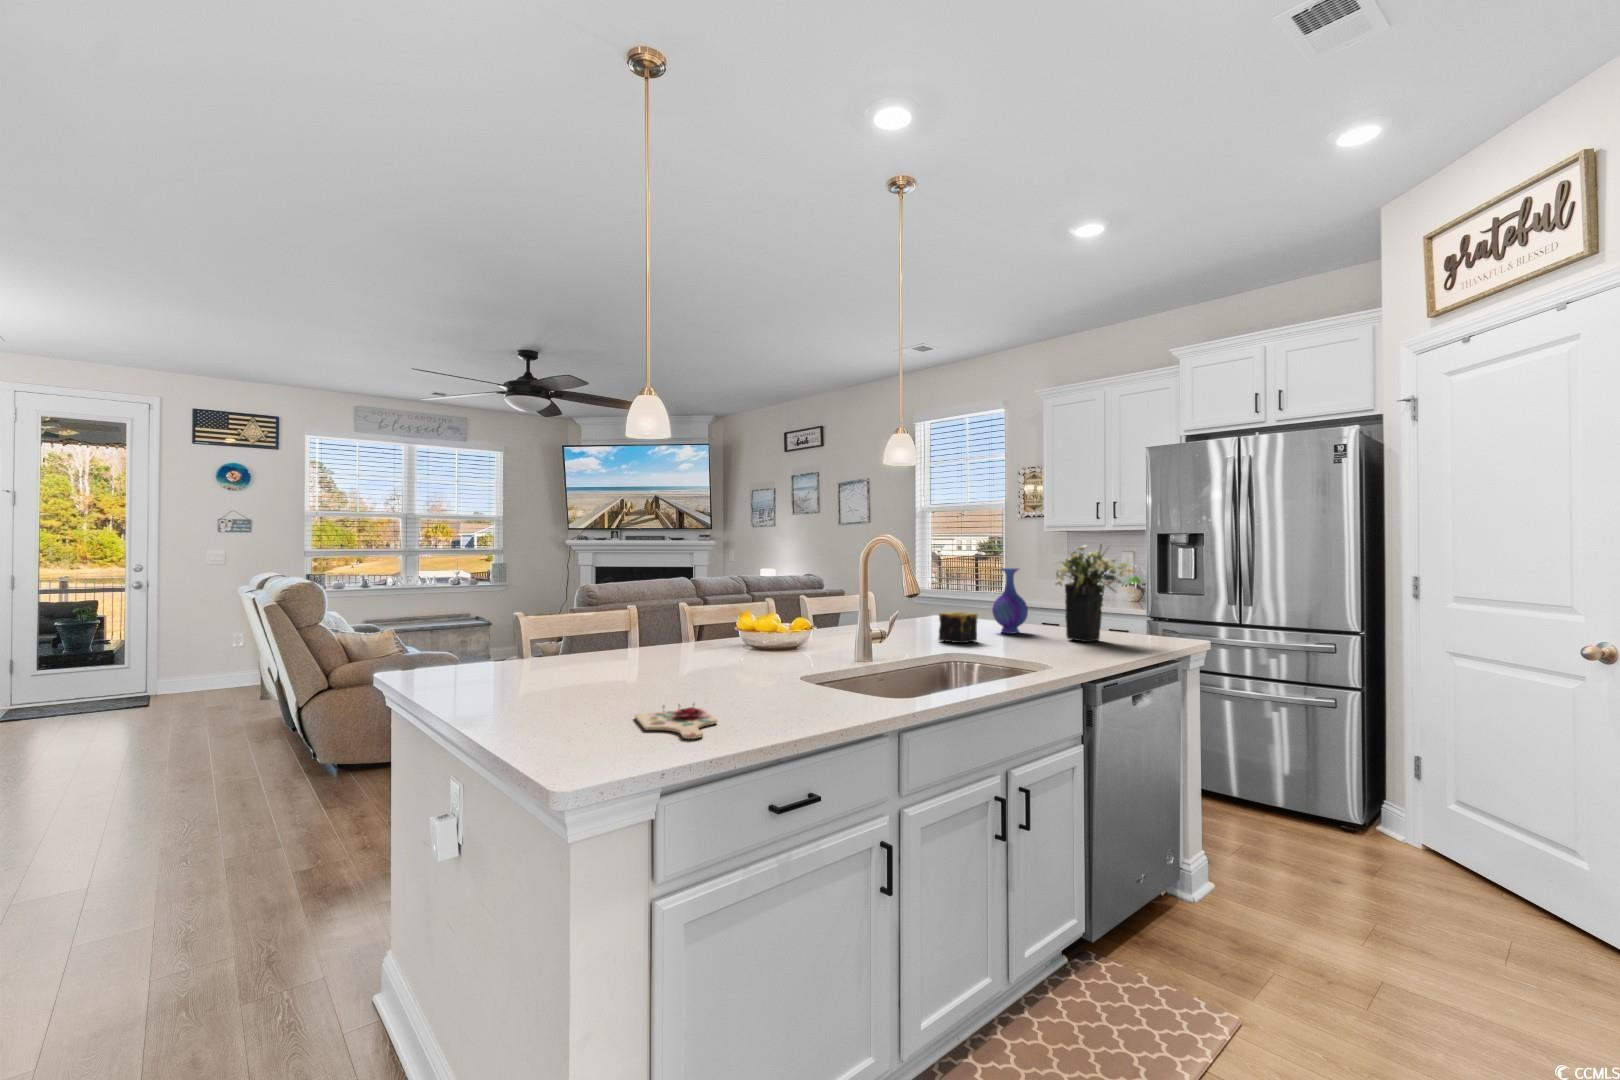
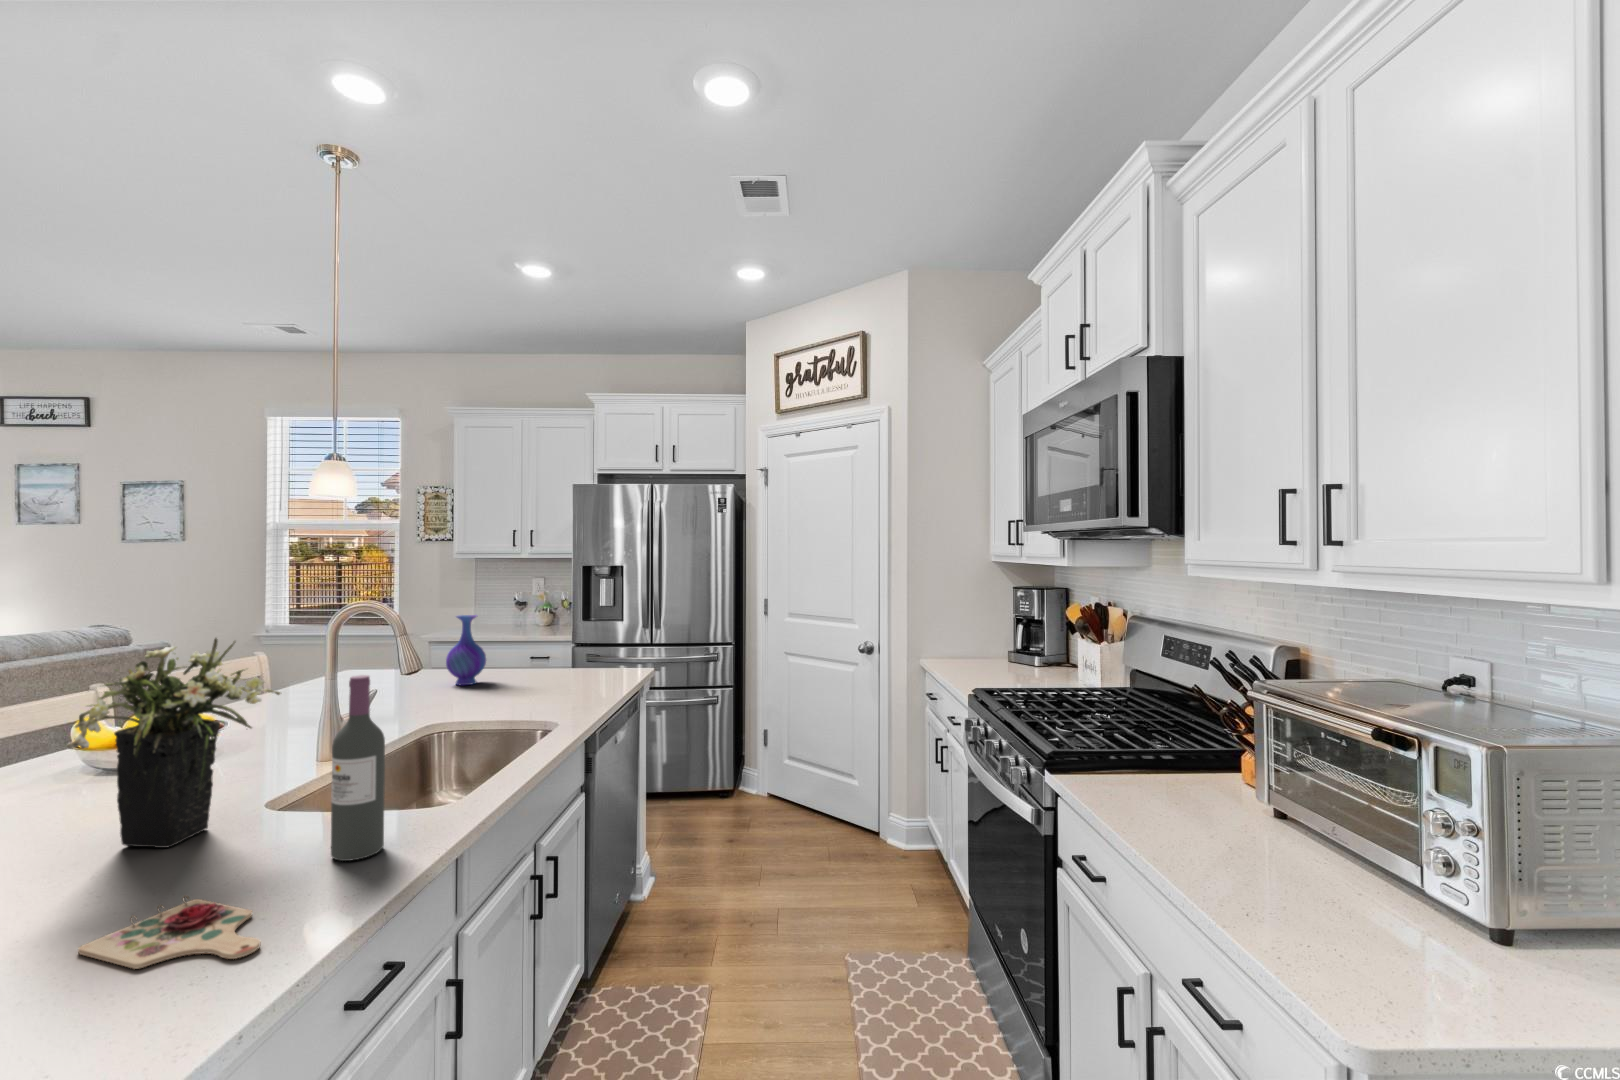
flower arrangement: present [1055,545,1127,642] -> present [66,638,280,848]
wine bottle: none [788,568,824,712] -> present [331,675,385,861]
candle: present [938,612,978,643] -> none [399,672,446,708]

